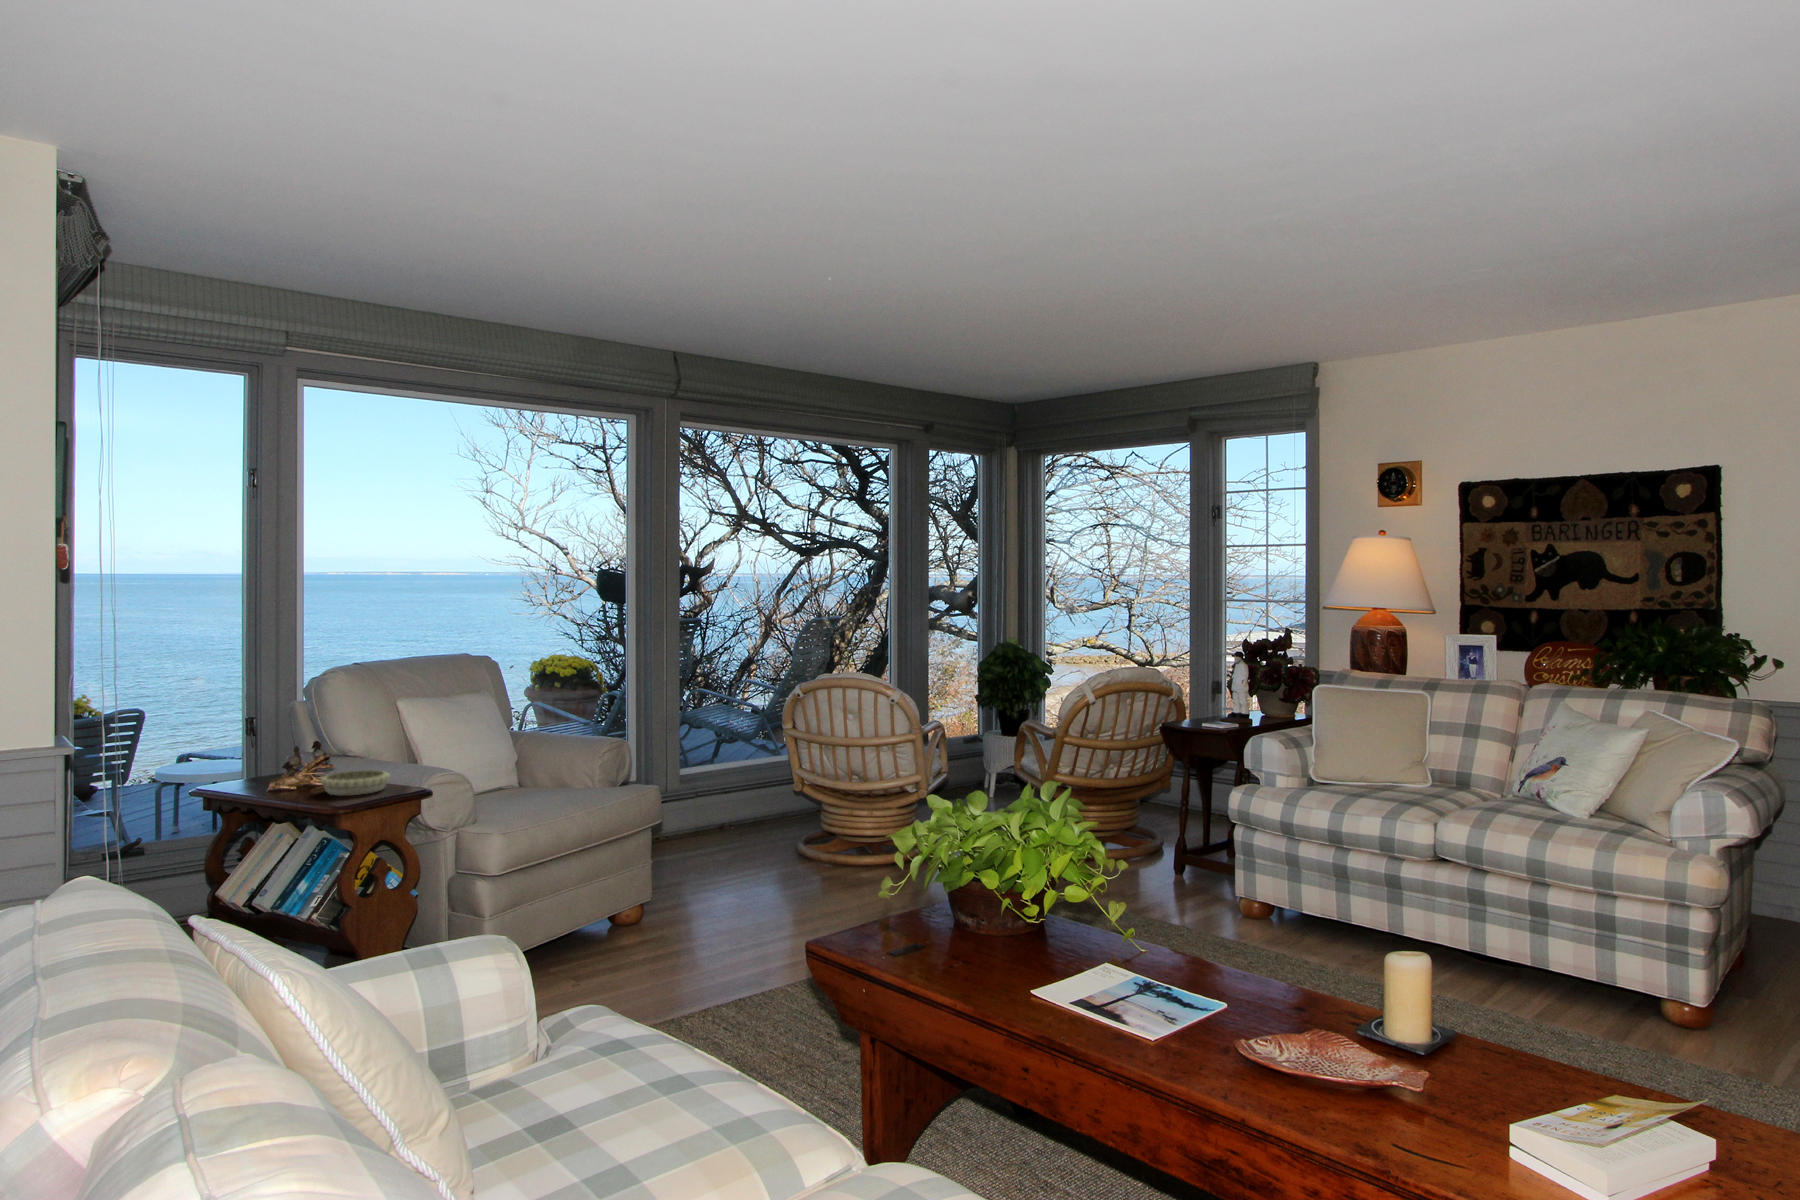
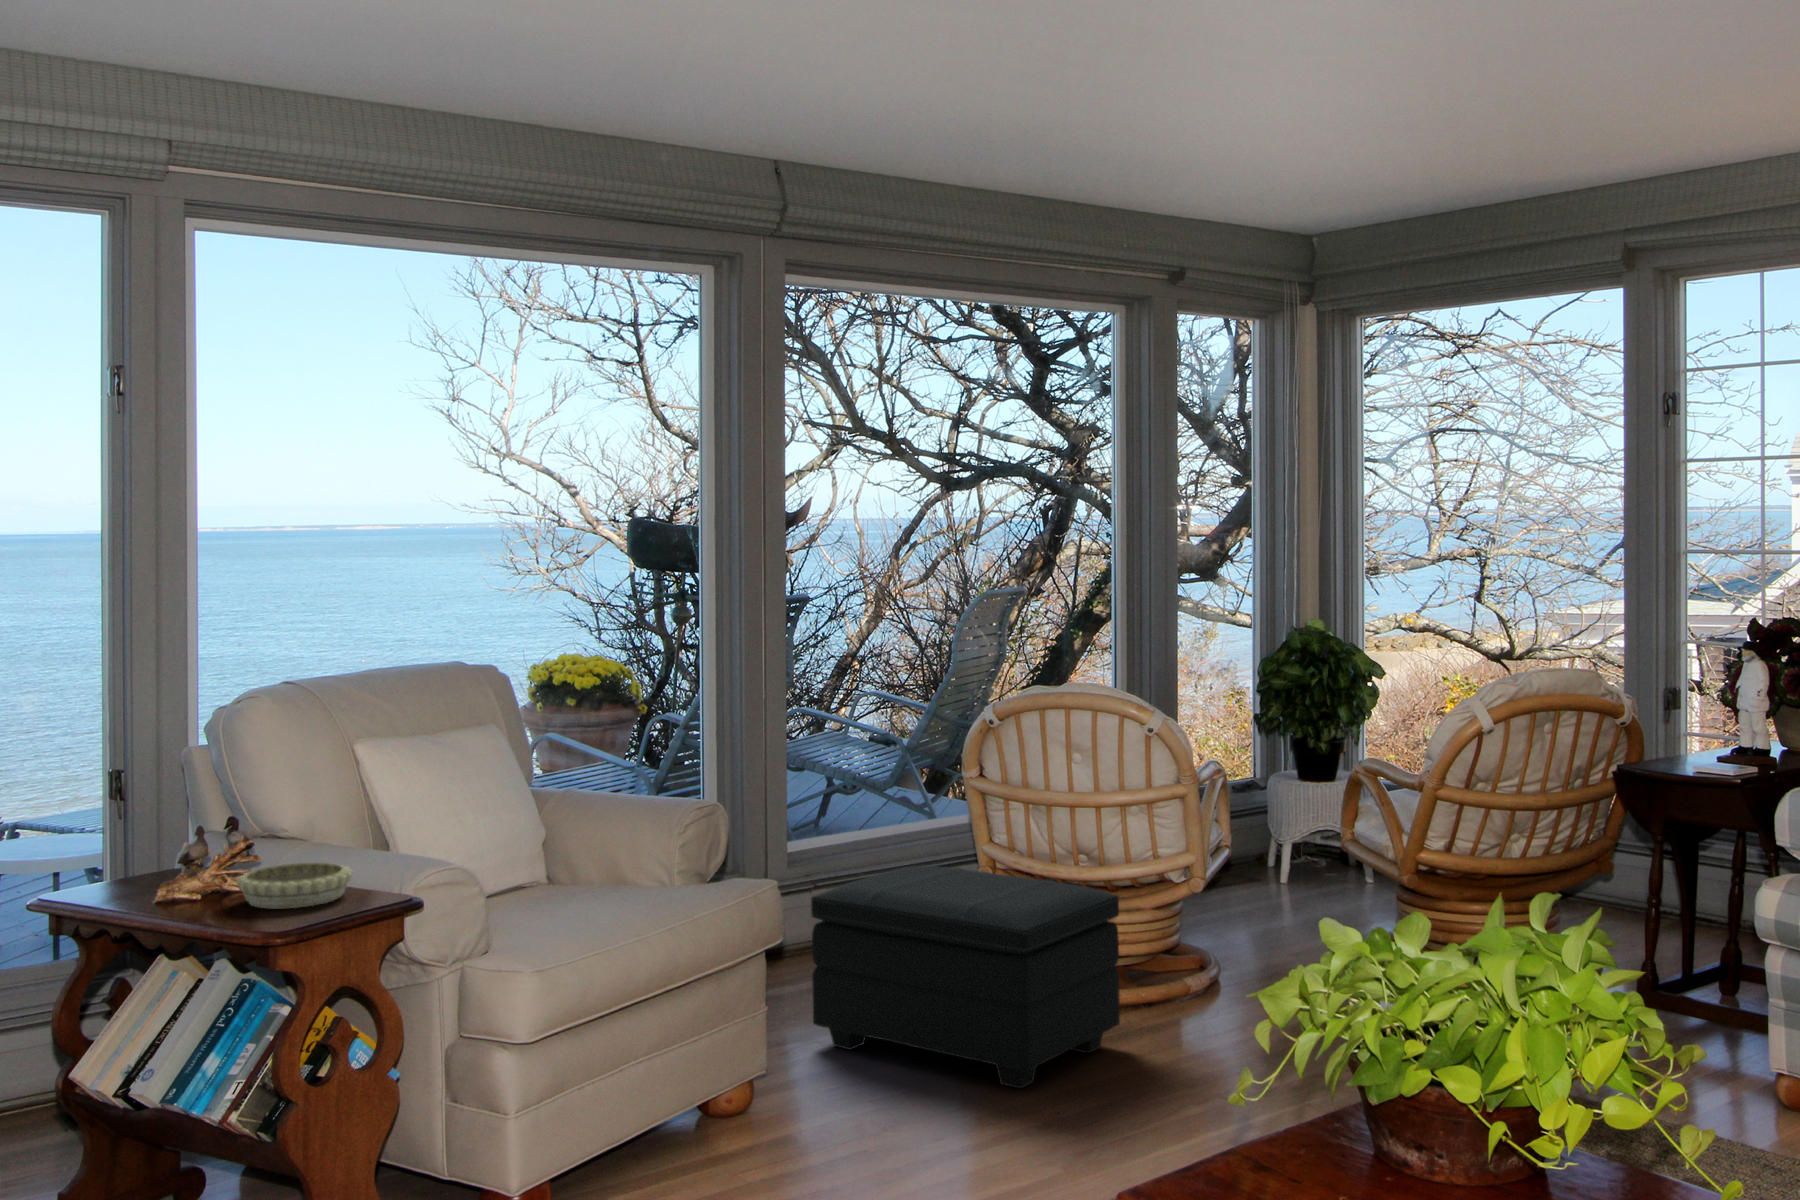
footstool: none [687,782,869,910] -> present [811,866,1120,1088]

